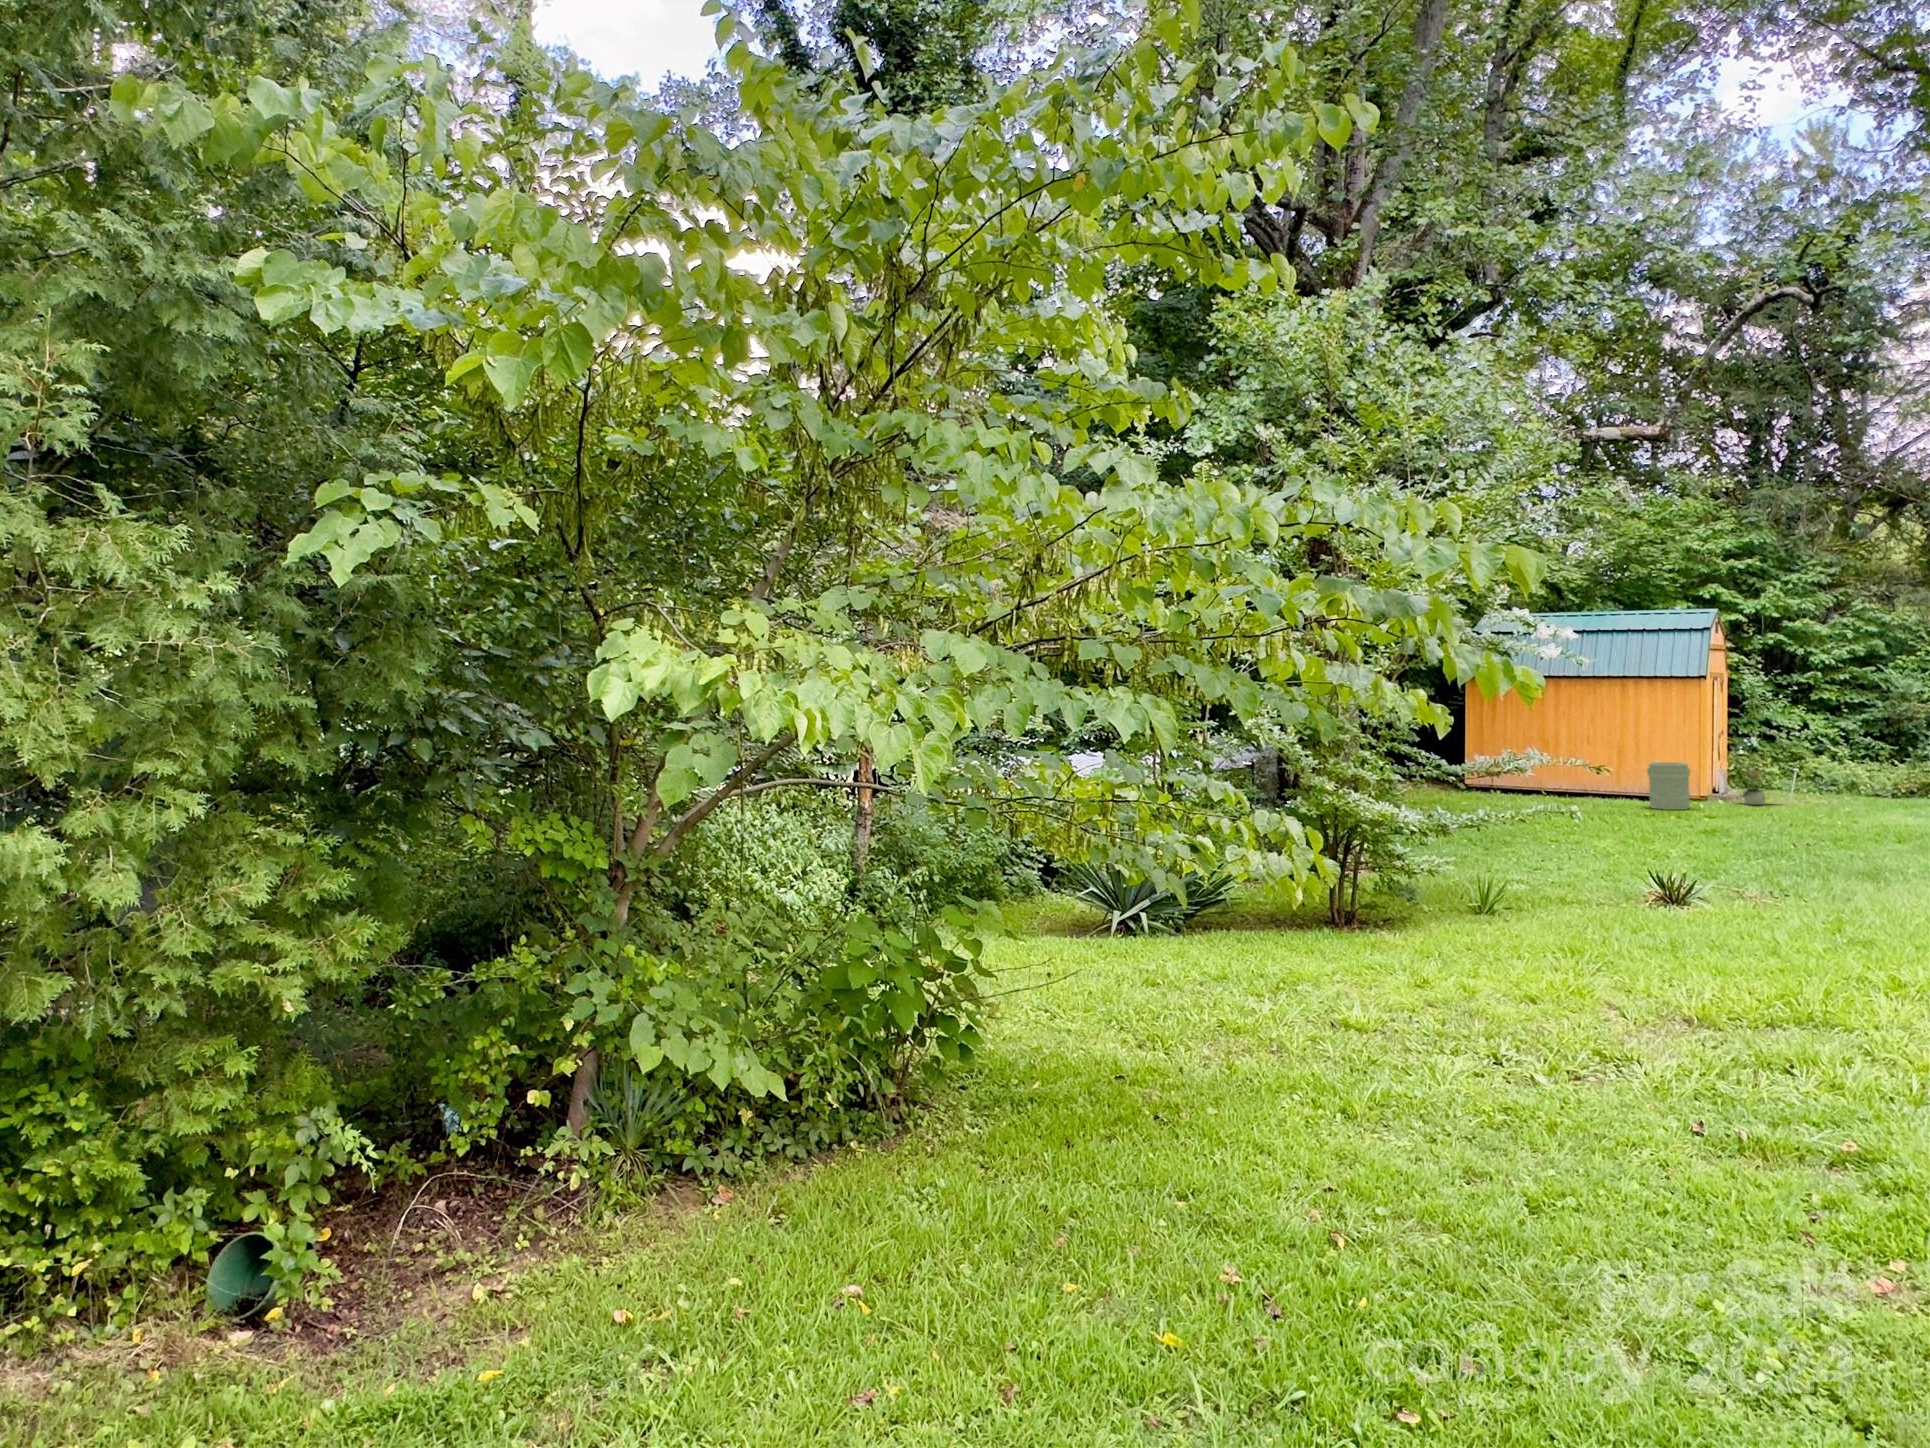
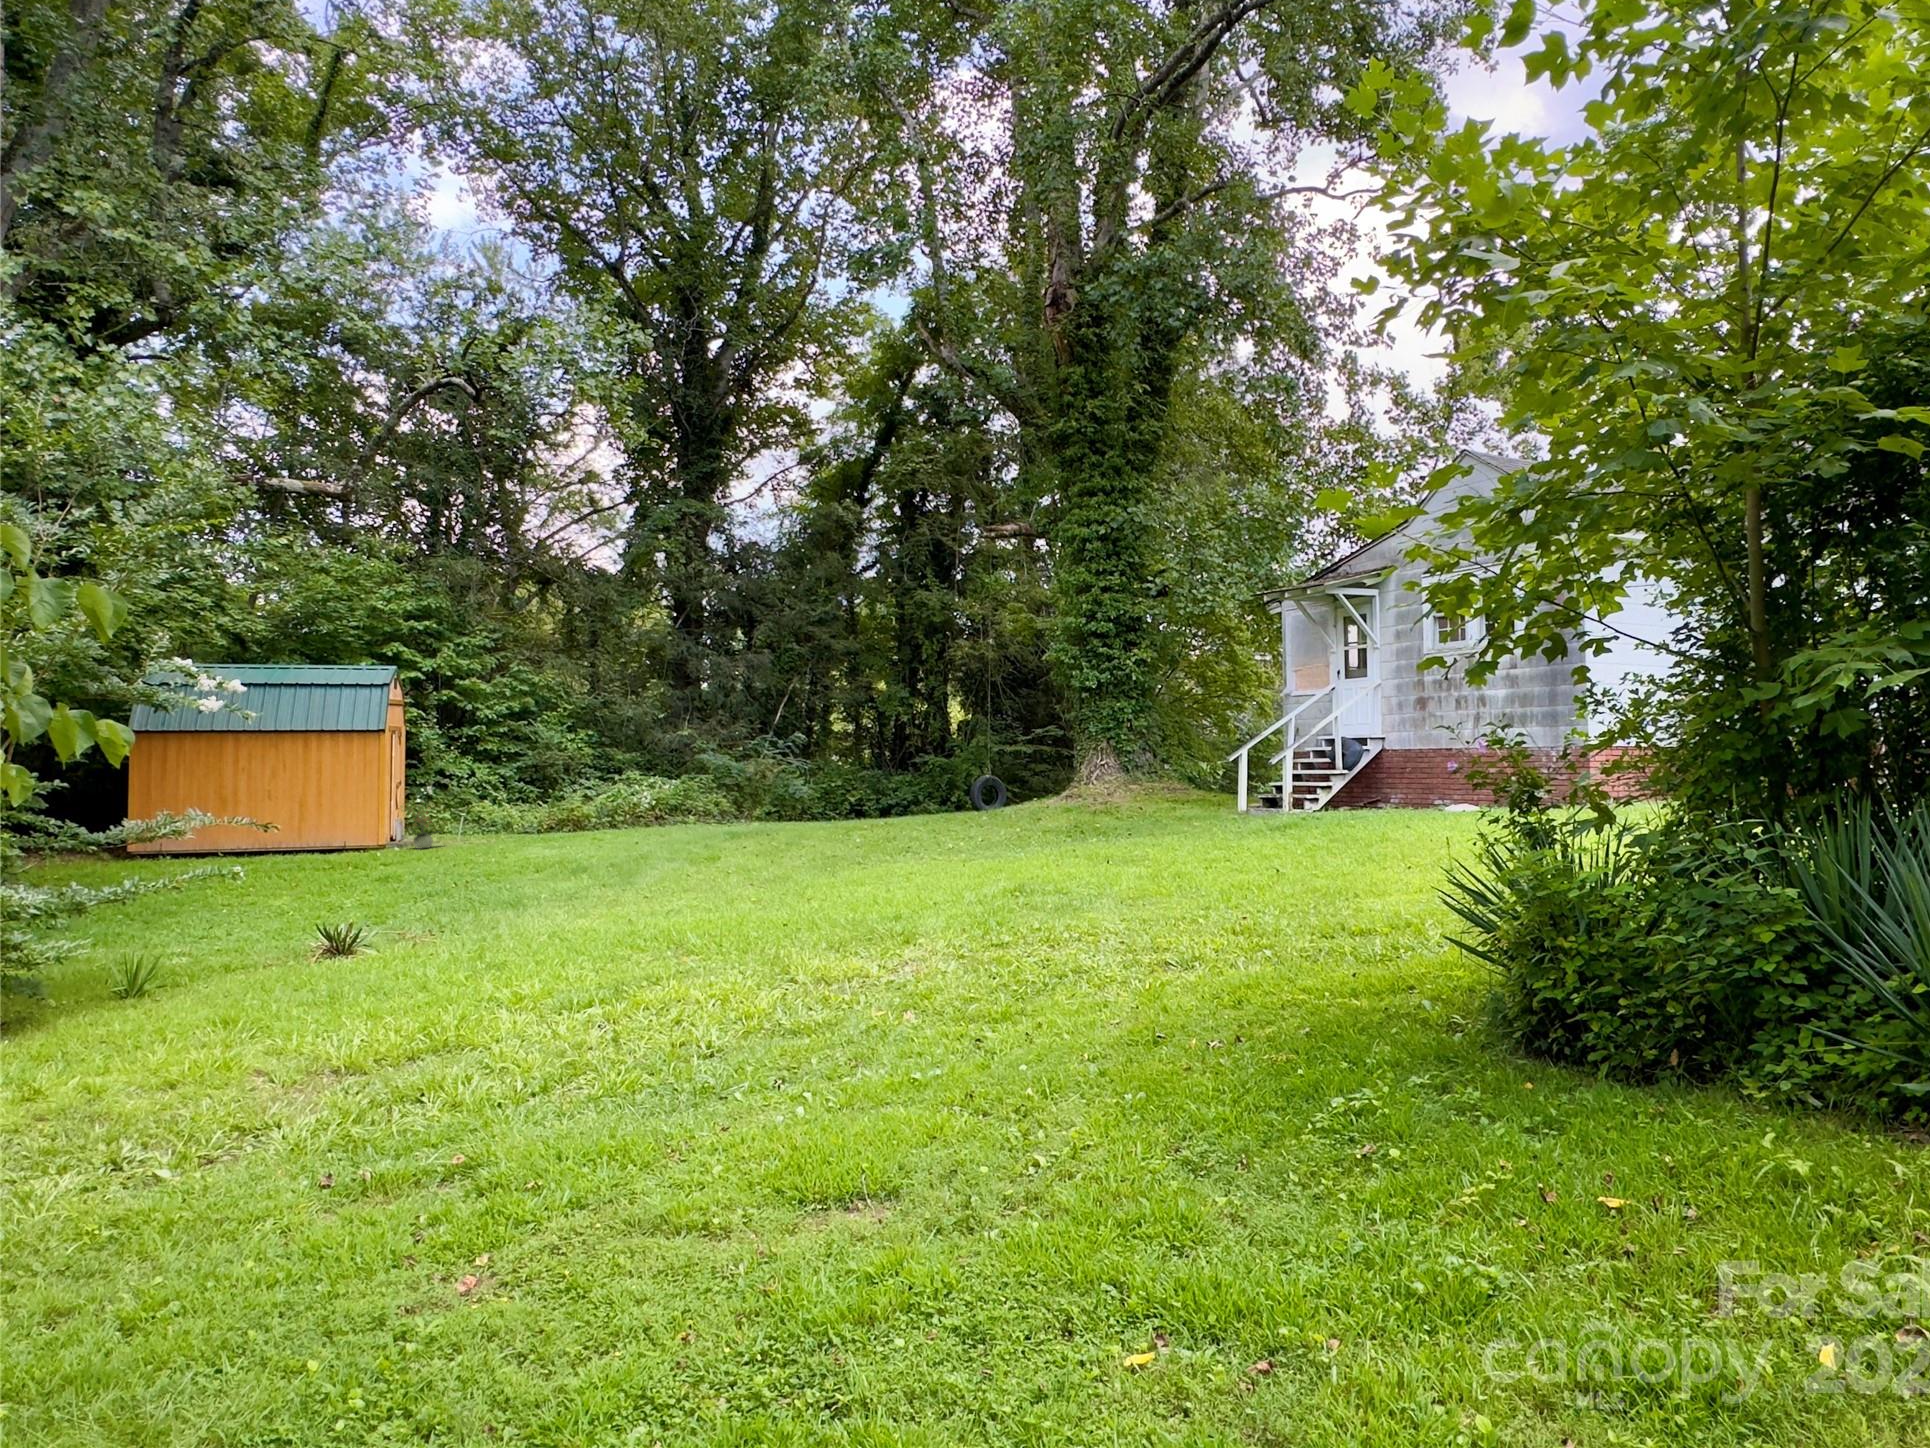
bucket: present [1640,762,1699,810] -> none [320,814,375,862]

